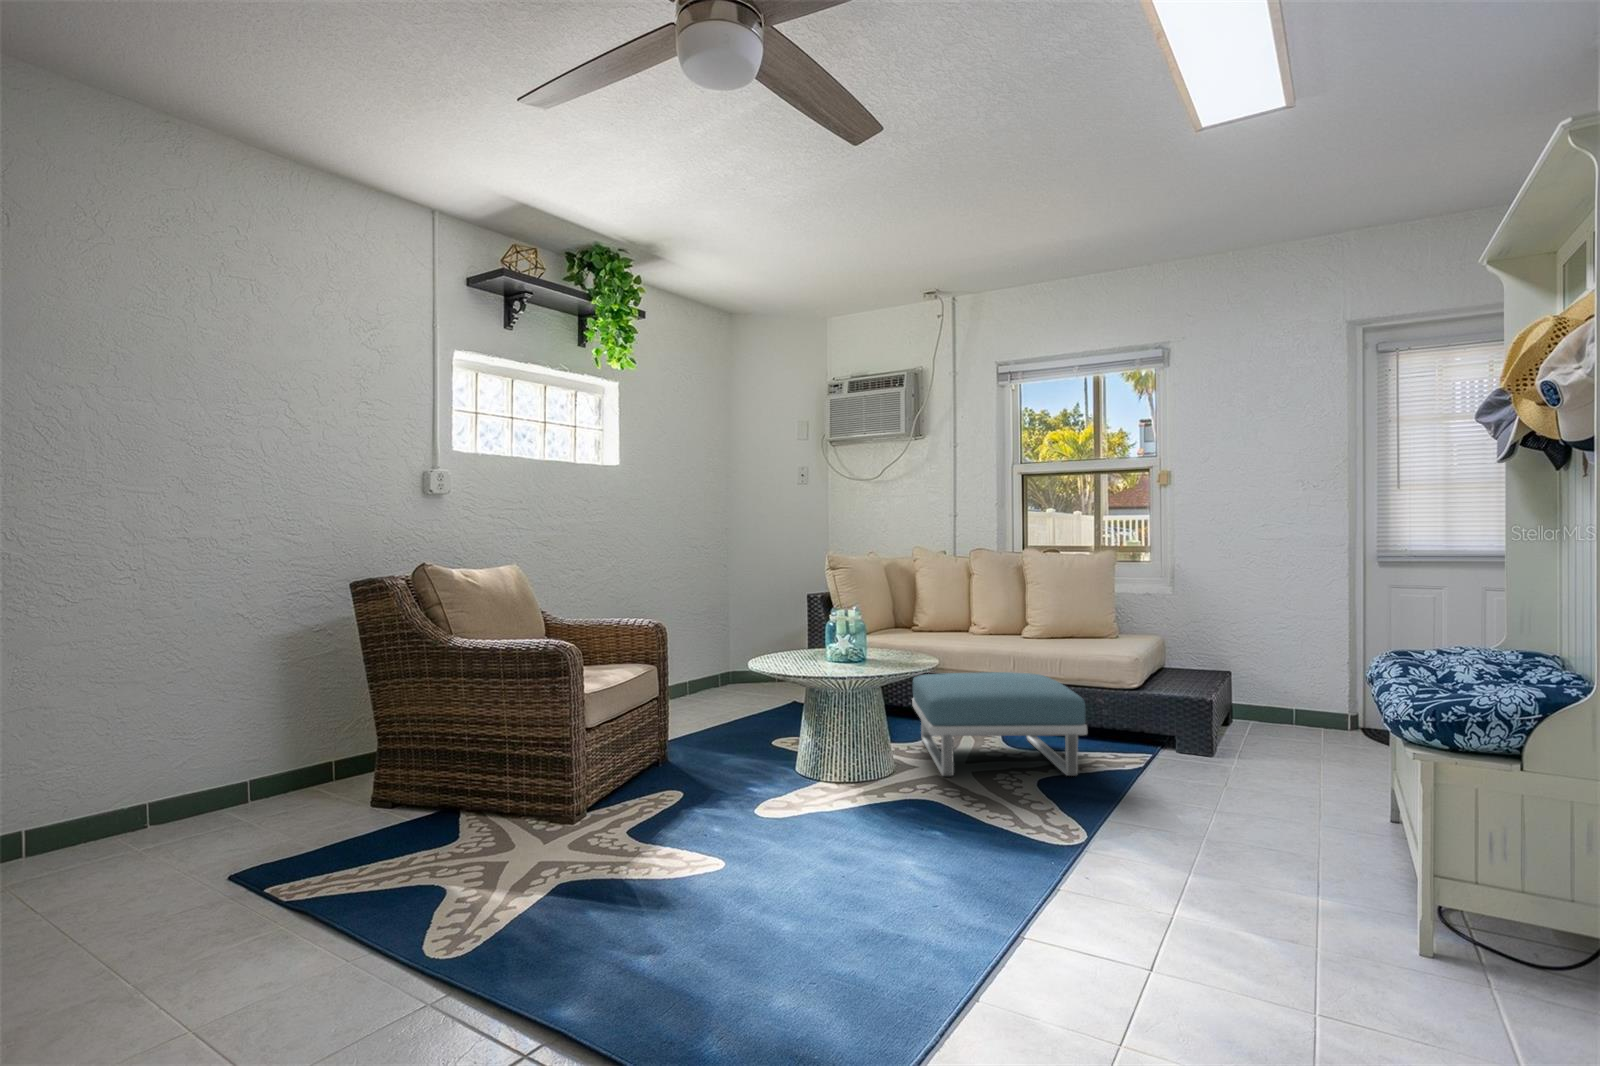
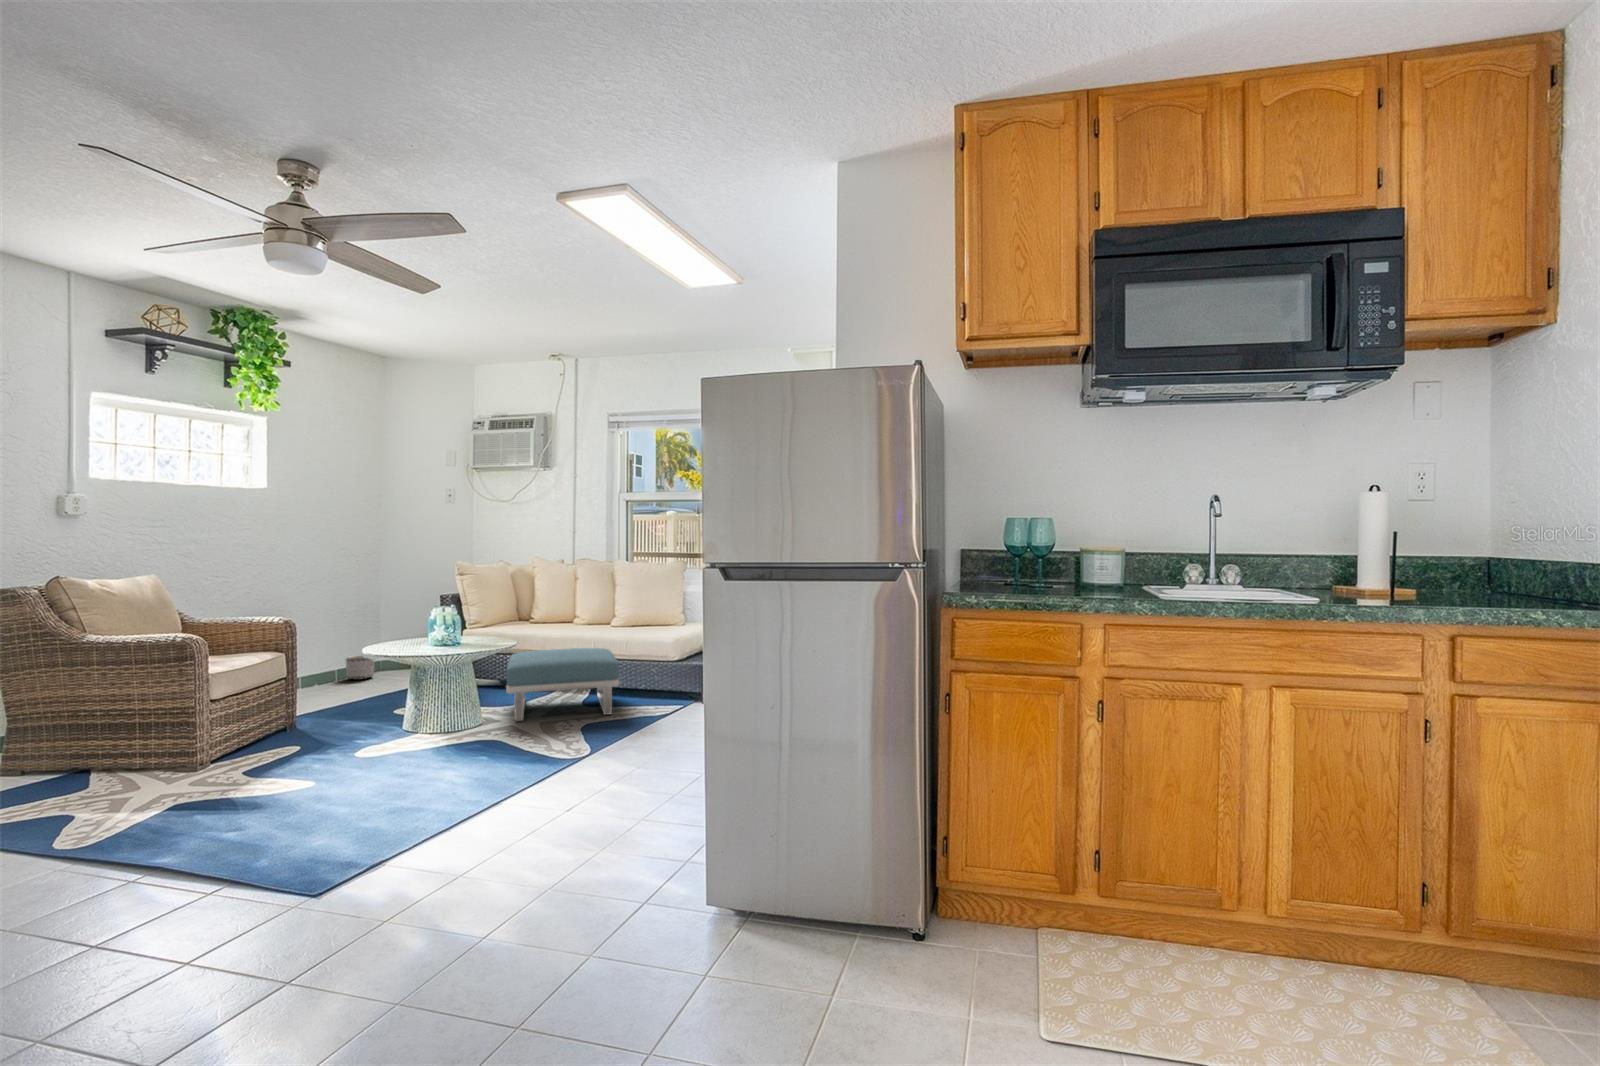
planter: none [697,665,727,694] -> present [346,656,374,680]

